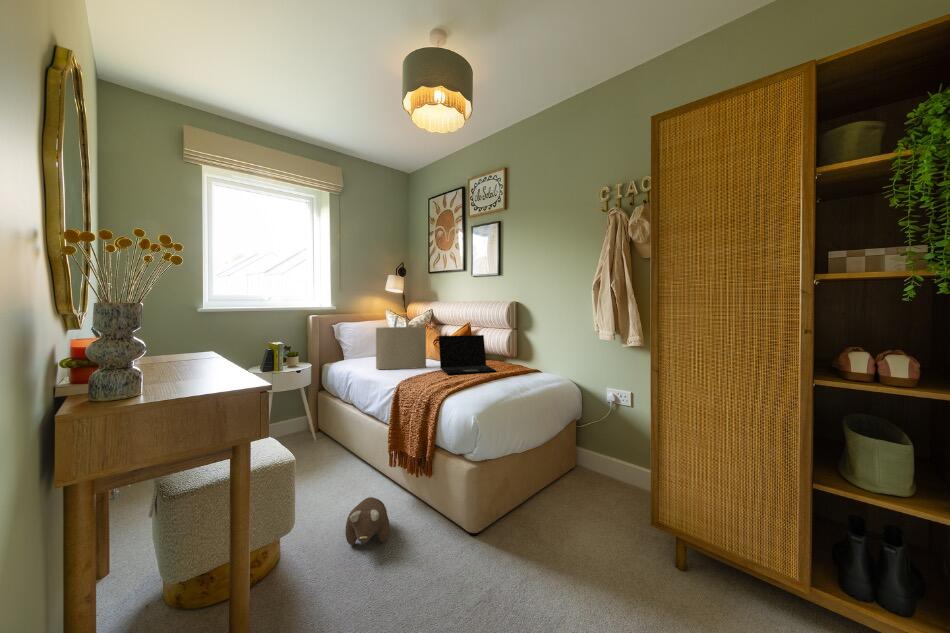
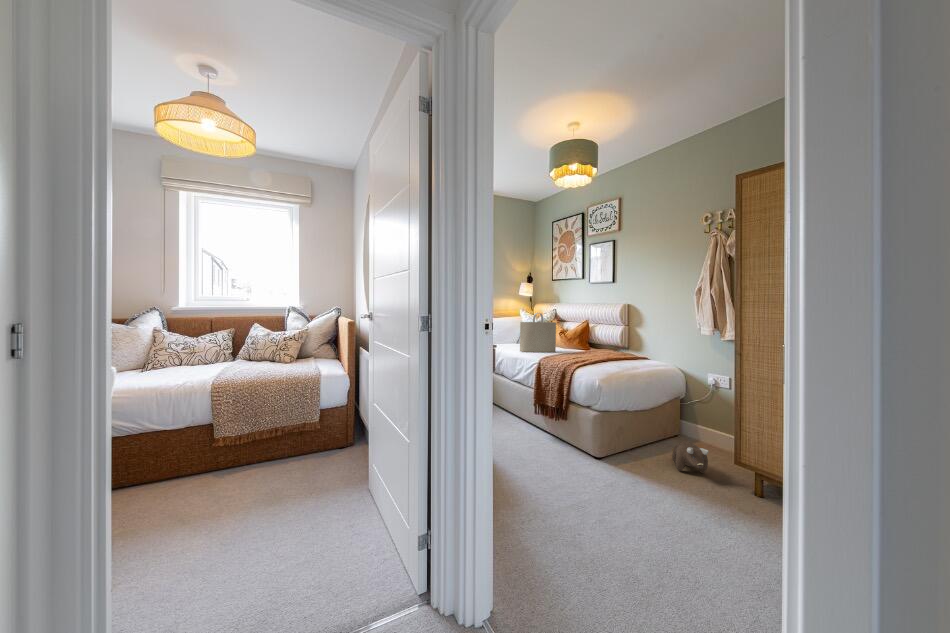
laptop: present [439,335,496,375] -> none [566,329,612,357]
plush toy: present [345,497,390,545] -> present [672,442,709,473]

